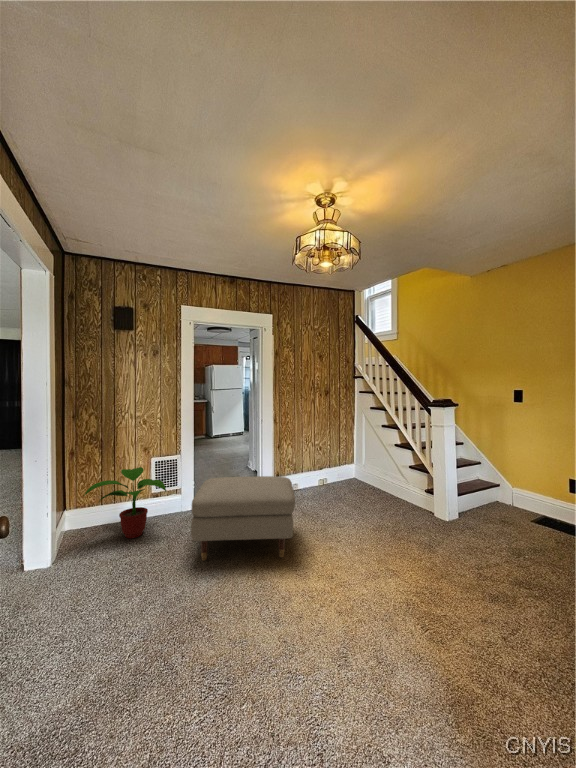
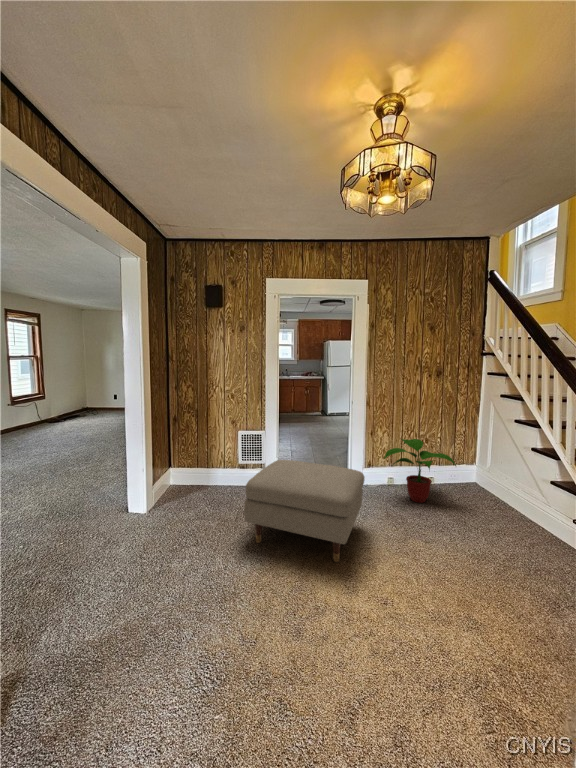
potted plant: present [84,467,166,538] -> present [384,439,456,503]

